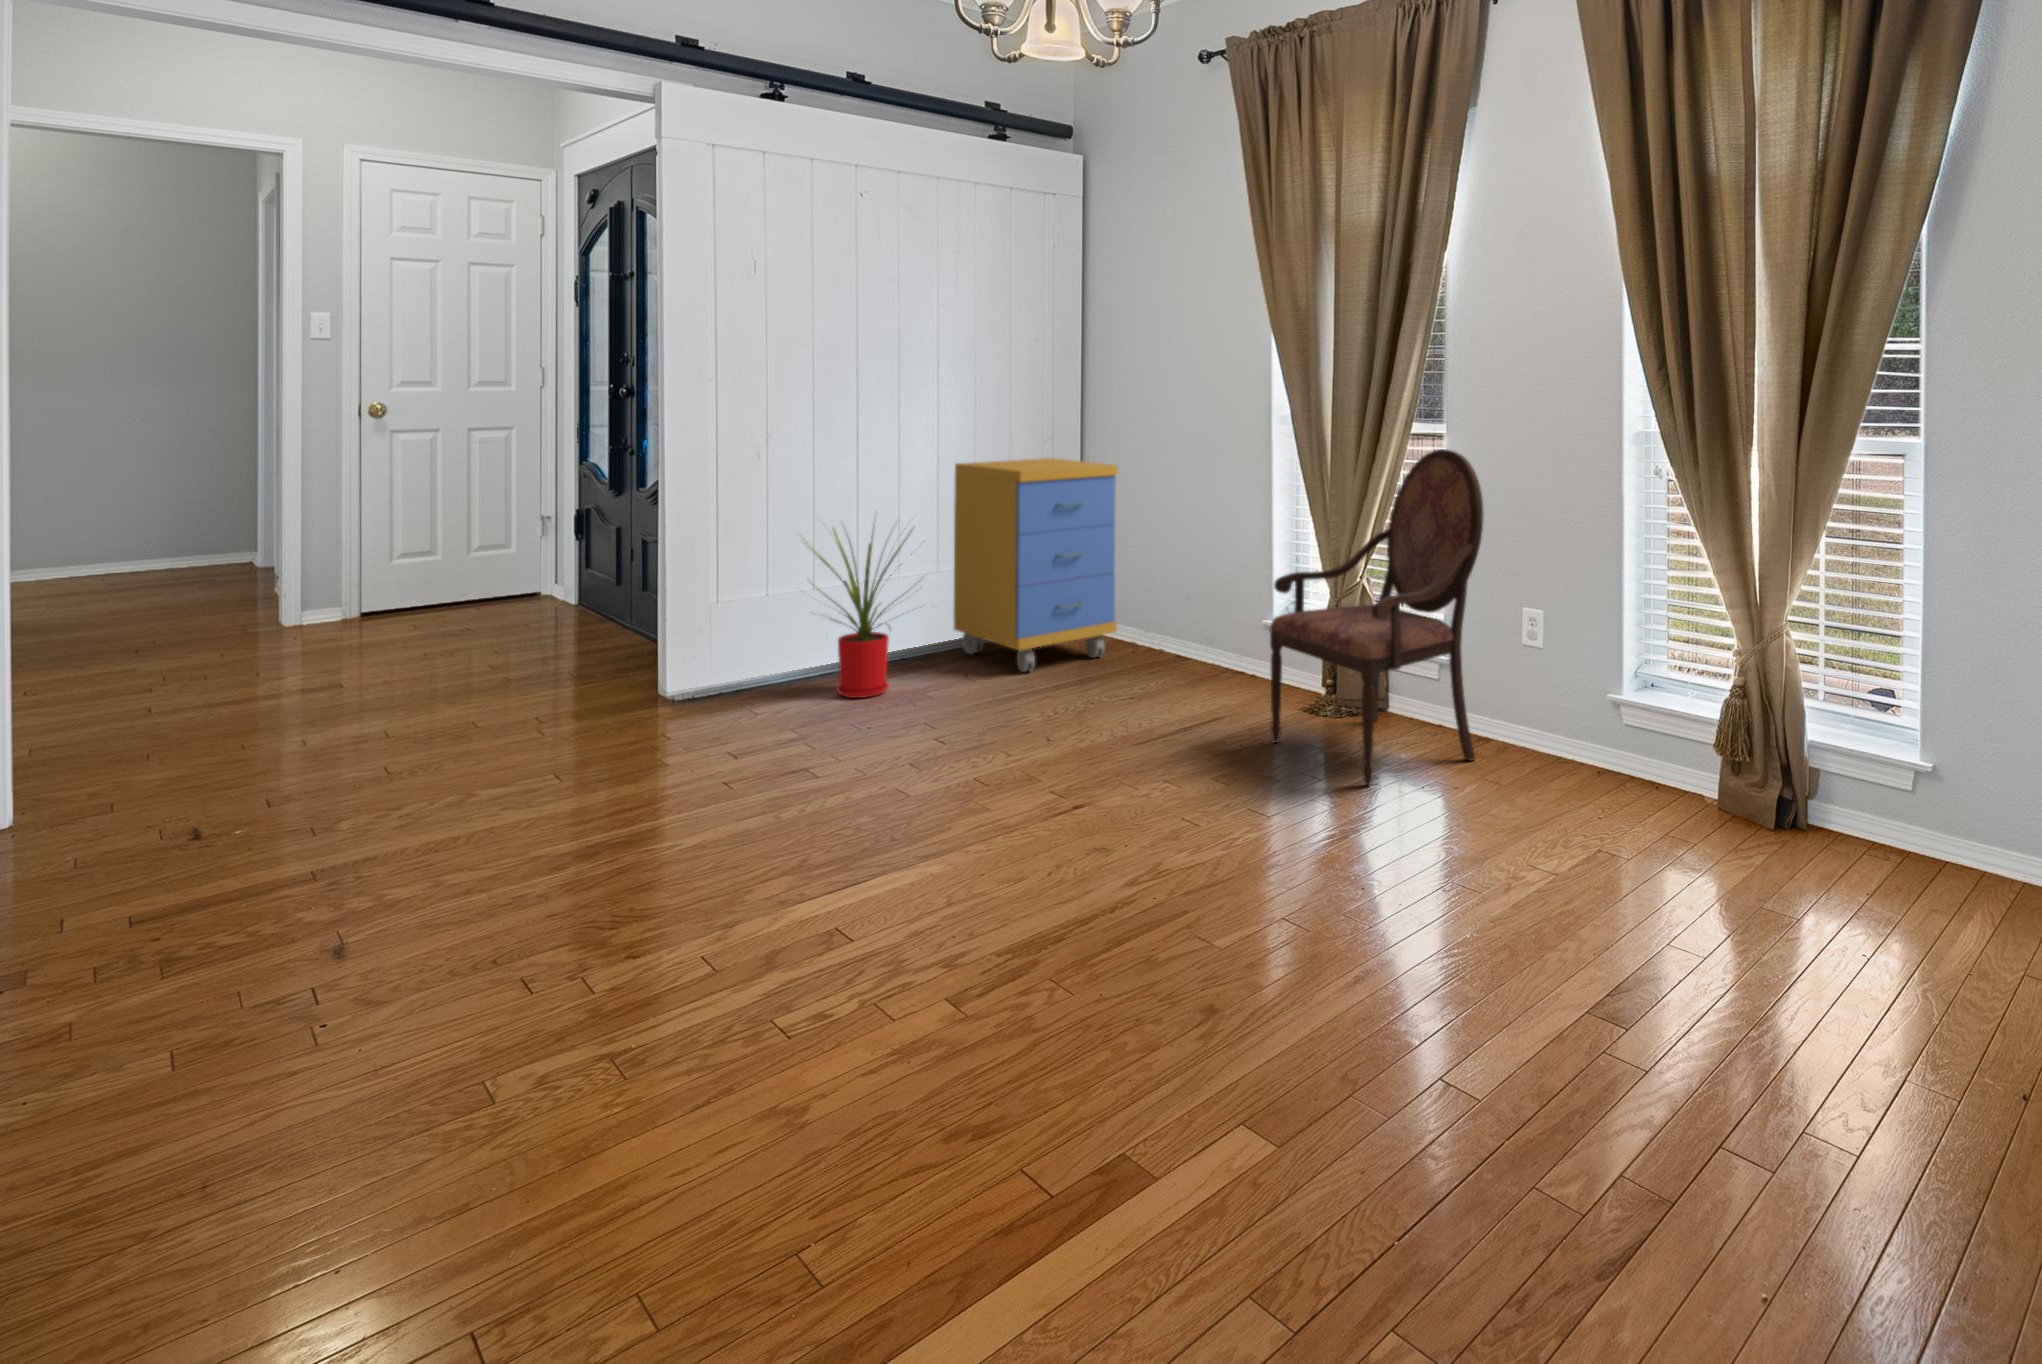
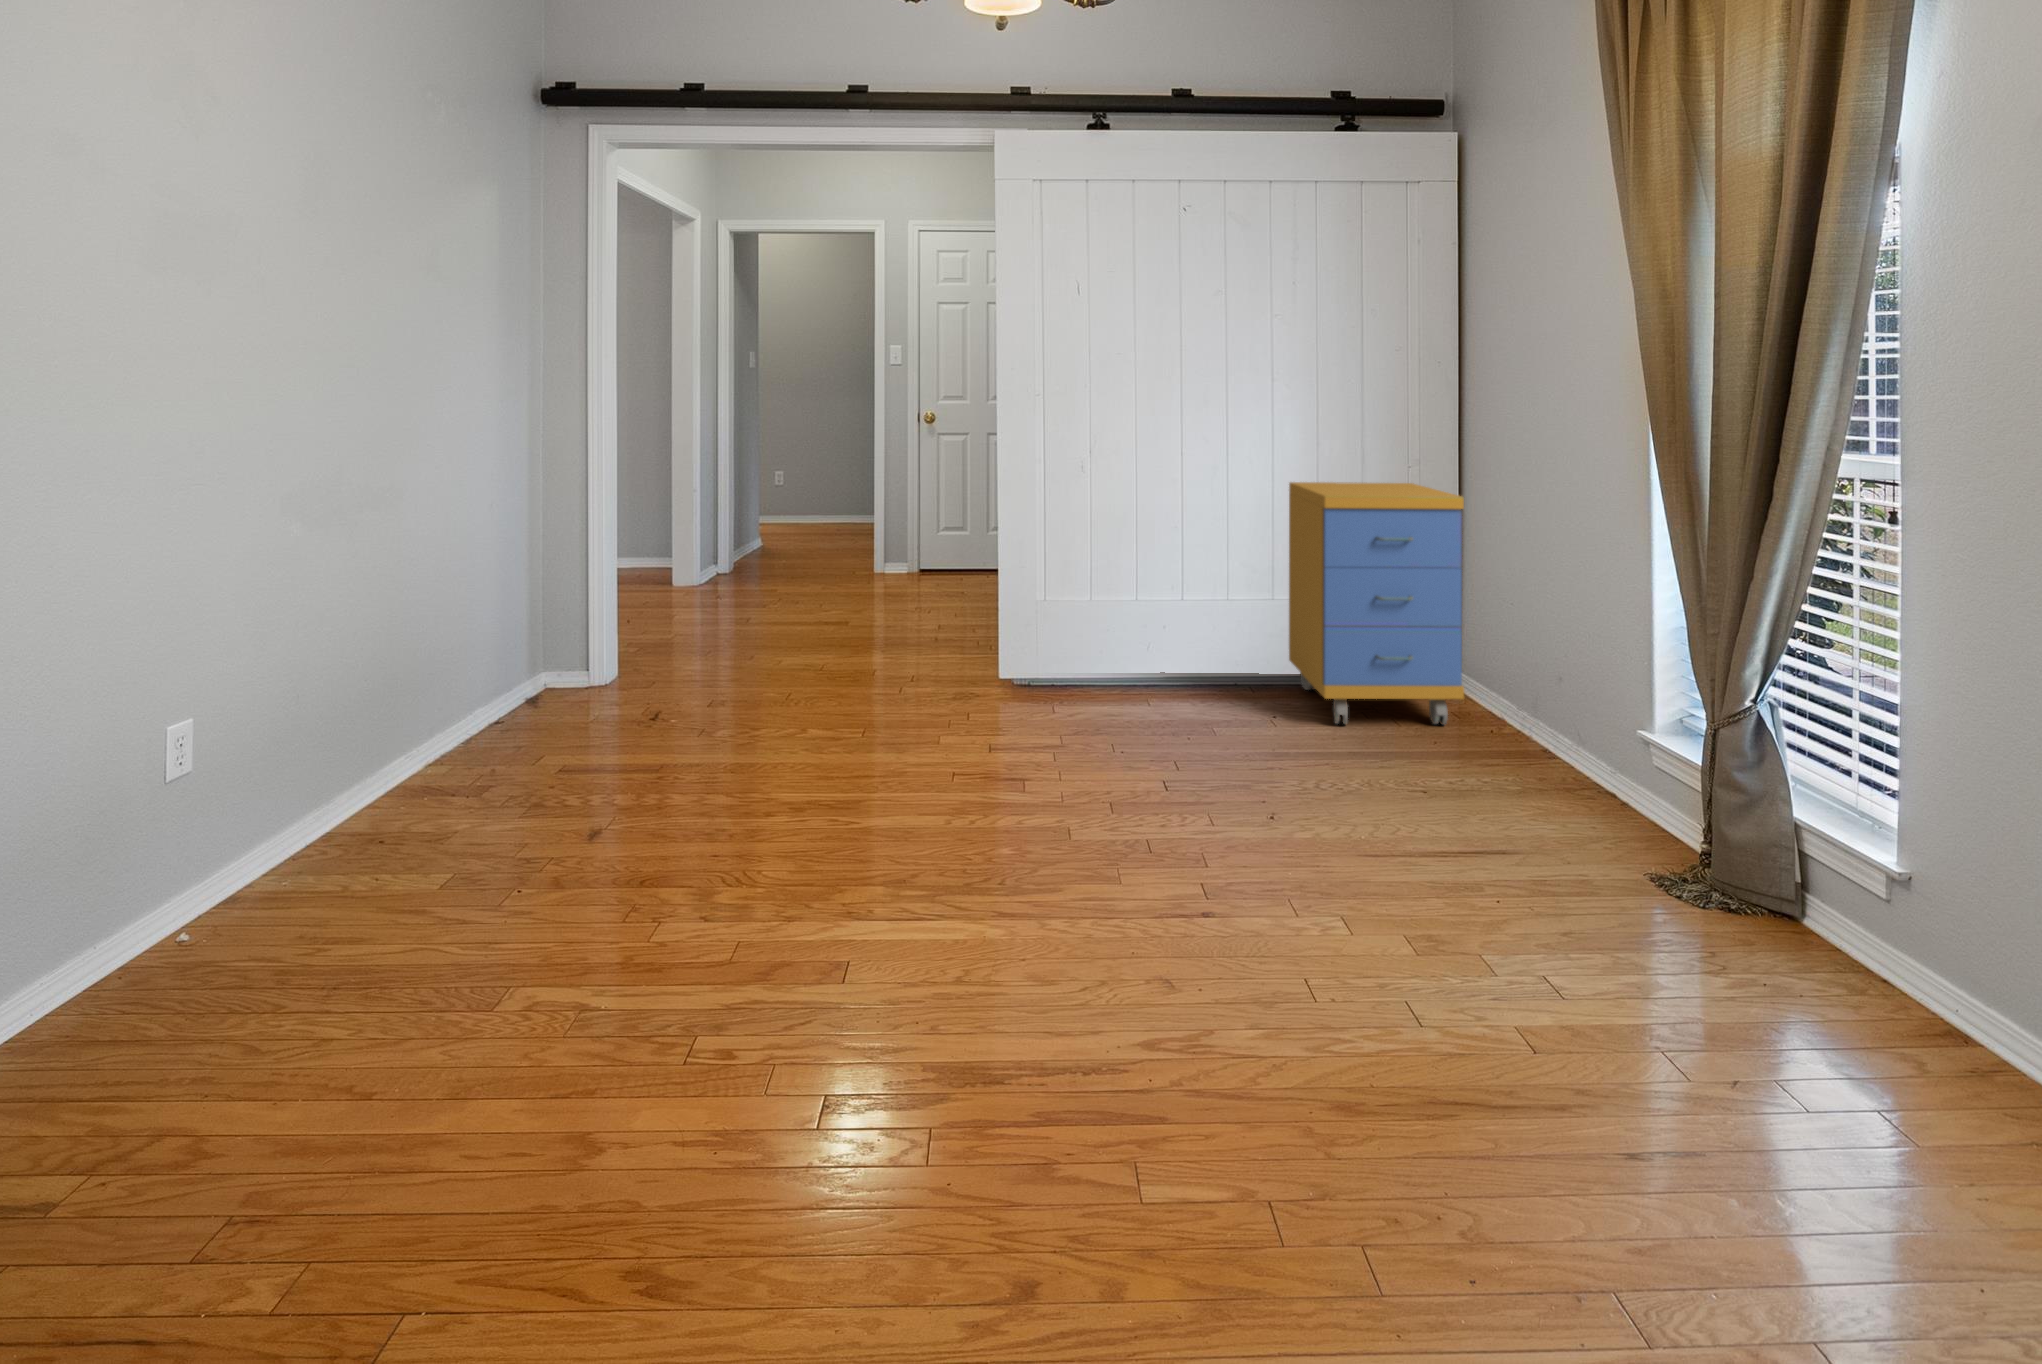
armchair: present [1270,449,1484,785] -> none [1550,512,1944,1076]
house plant: present [811,512,915,698] -> none [1094,523,1231,716]

